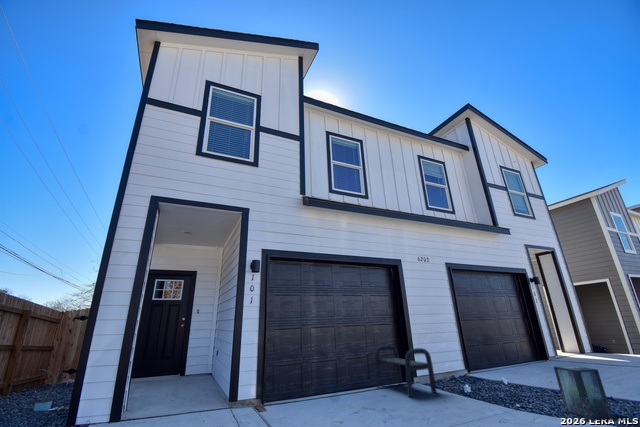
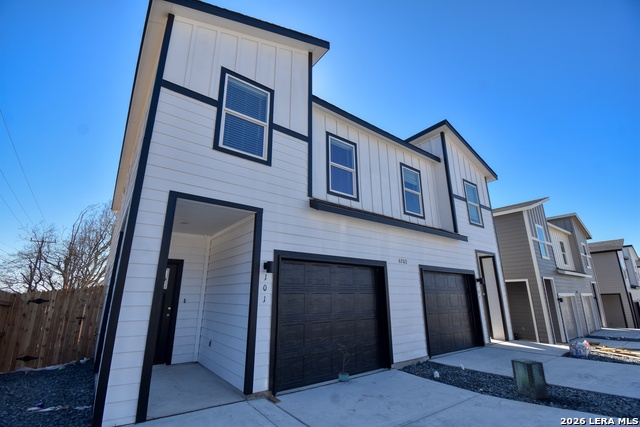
bench: present [375,345,437,397] -> none [362,337,415,383]
potted plant: present [34,363,65,411] -> present [338,344,354,381]

